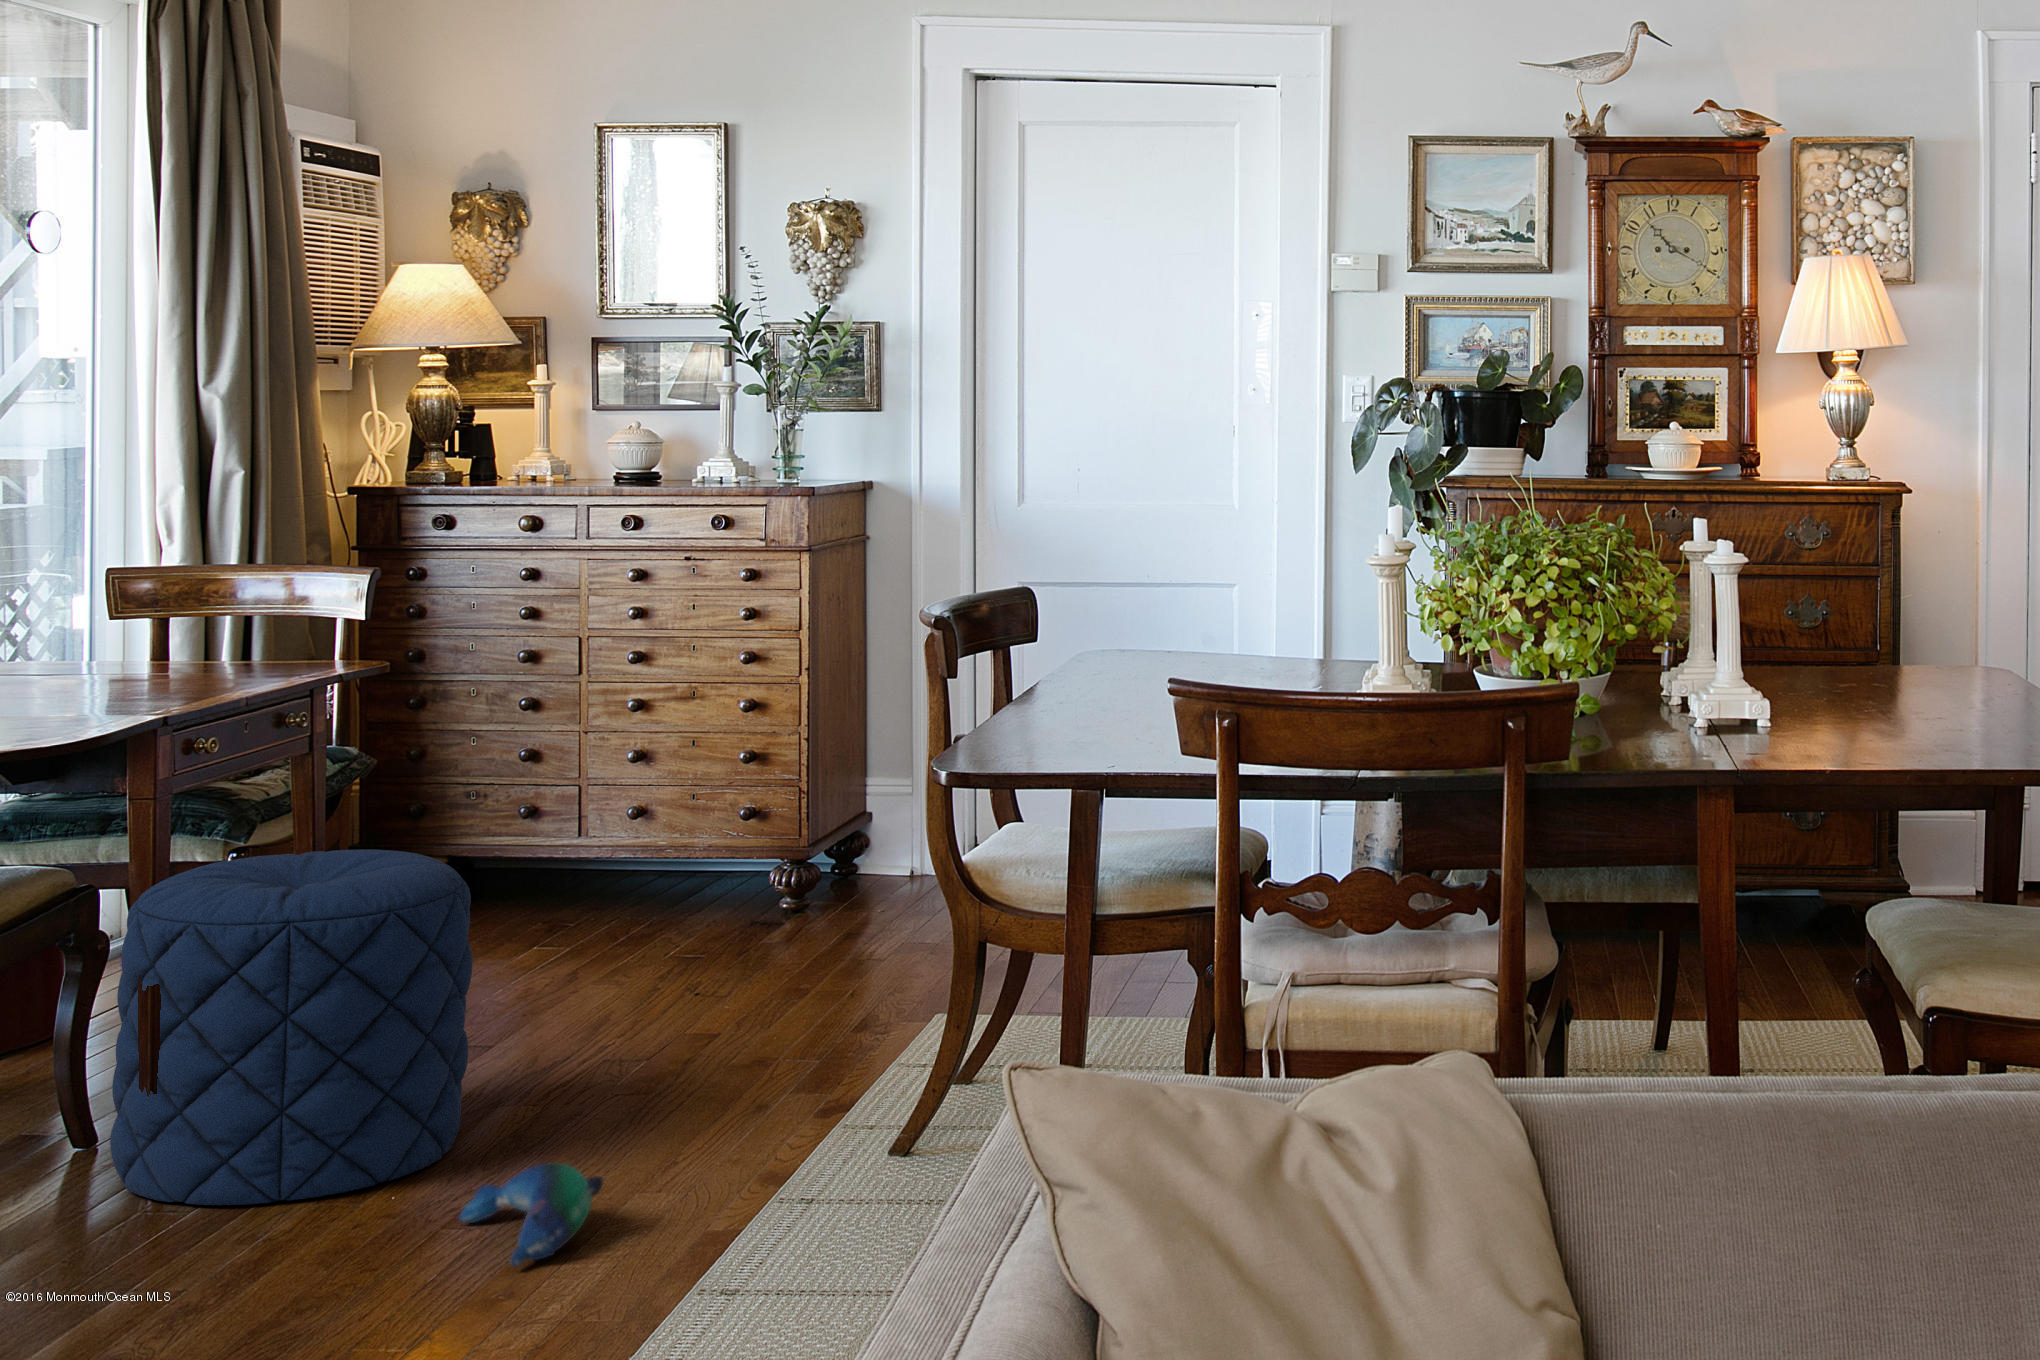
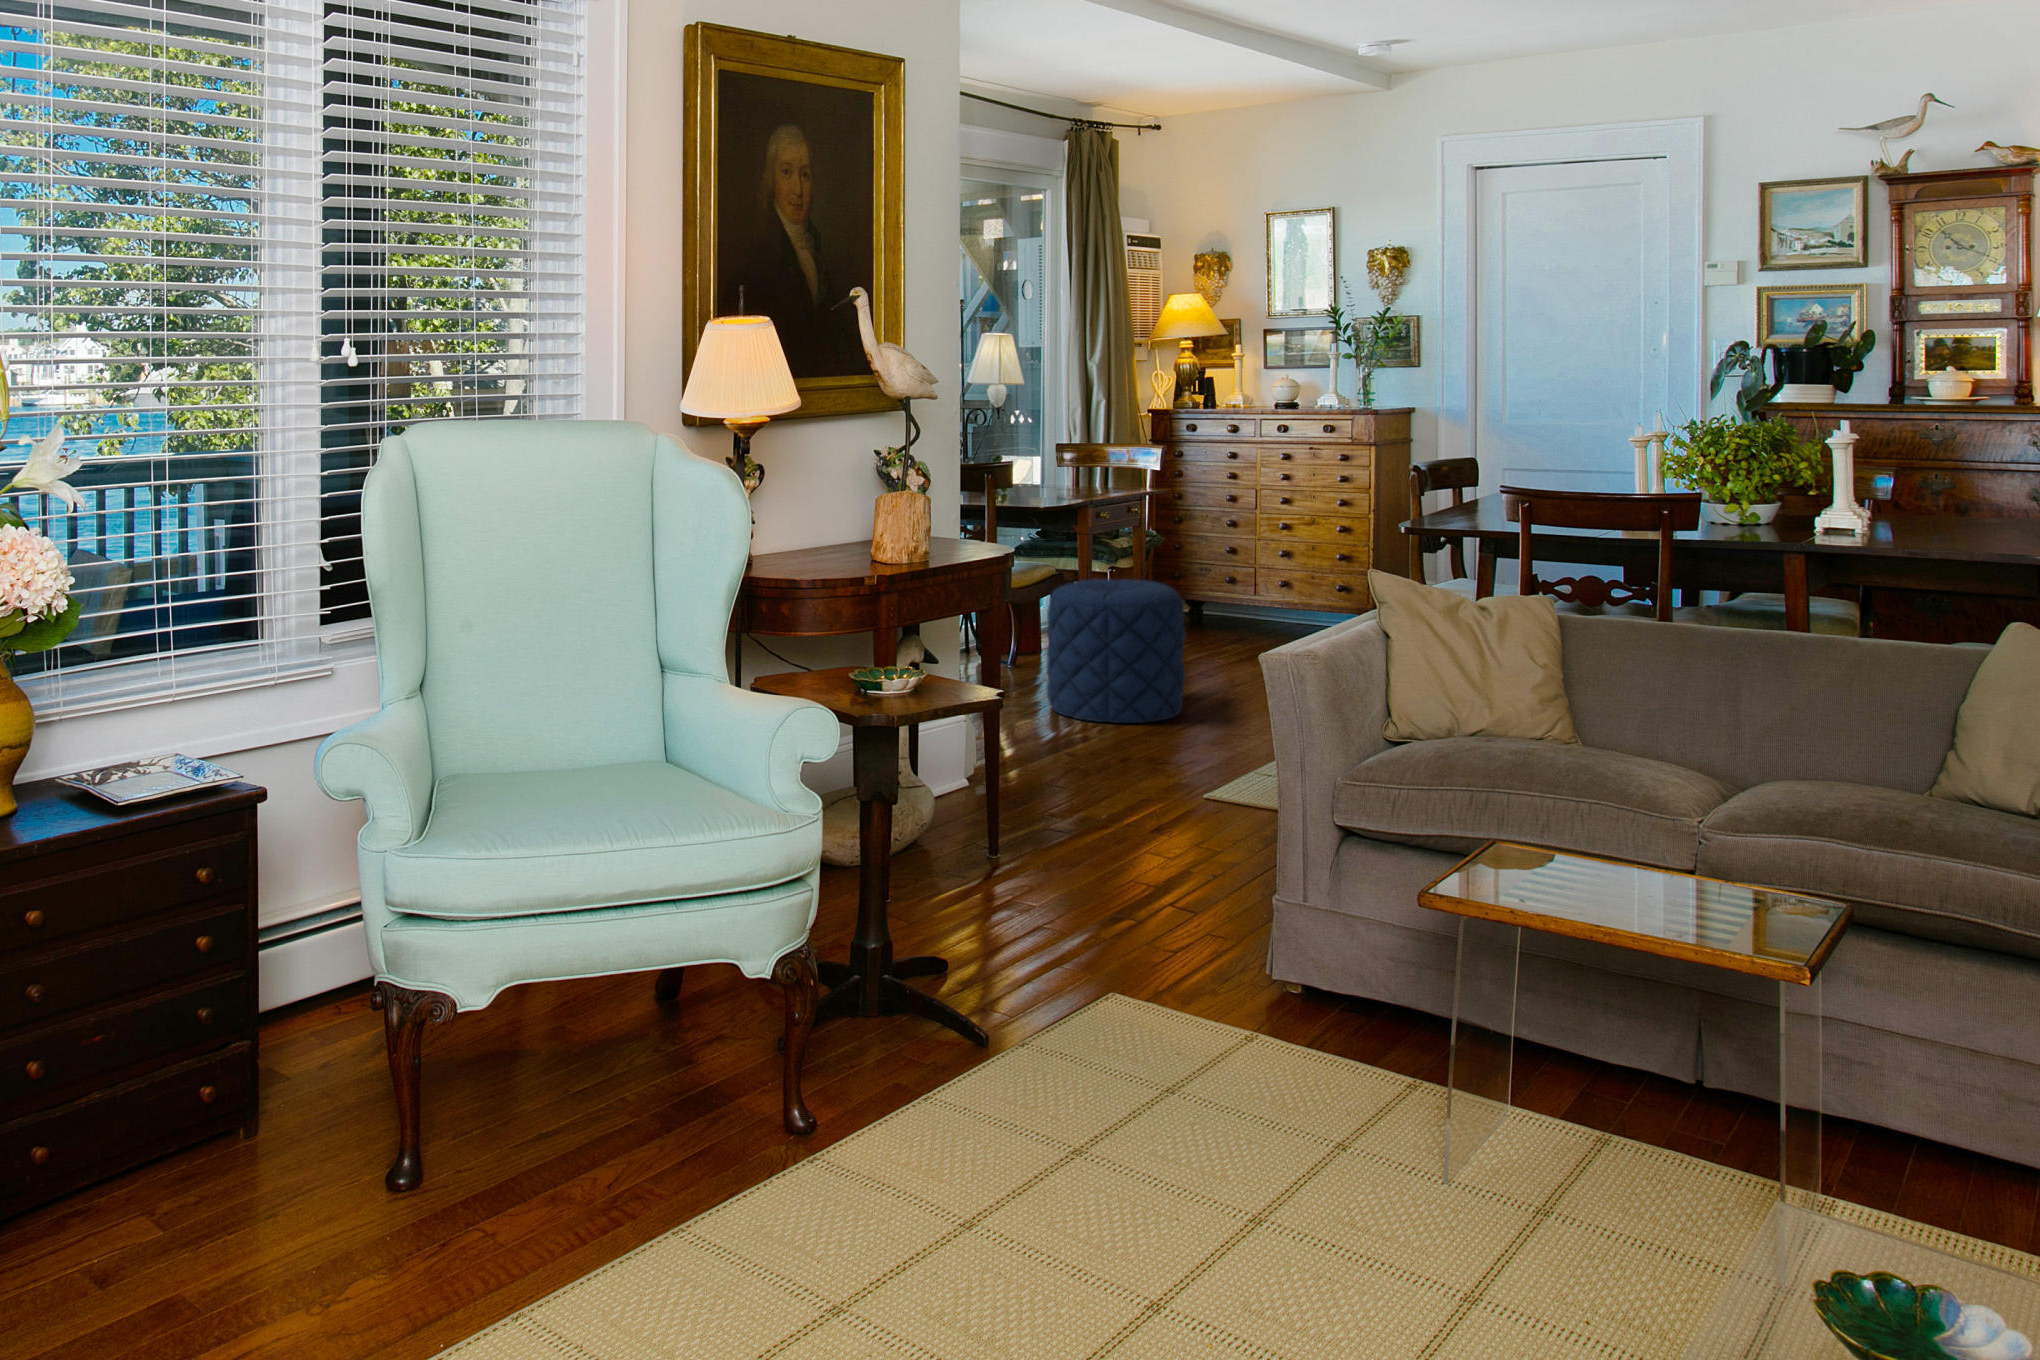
plush toy: present [459,1162,603,1267] -> none [1175,719,1232,757]

